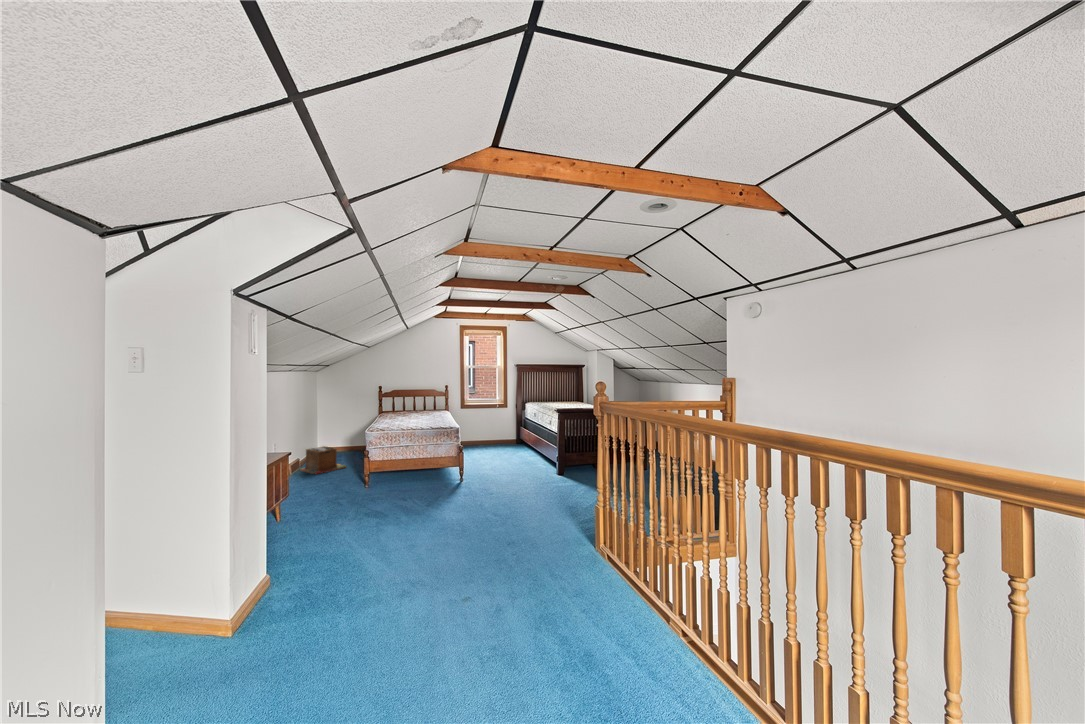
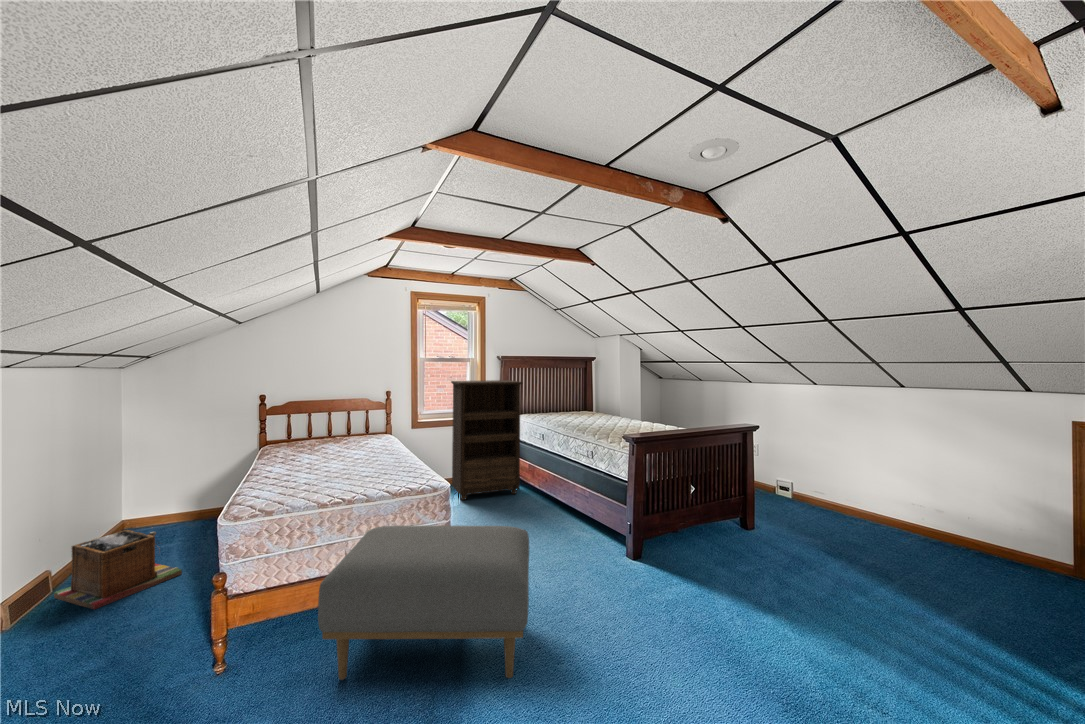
bookshelf: none [484,380,525,451] -> present [451,380,522,500]
ottoman: none [400,442,490,497] -> present [318,526,529,680]

